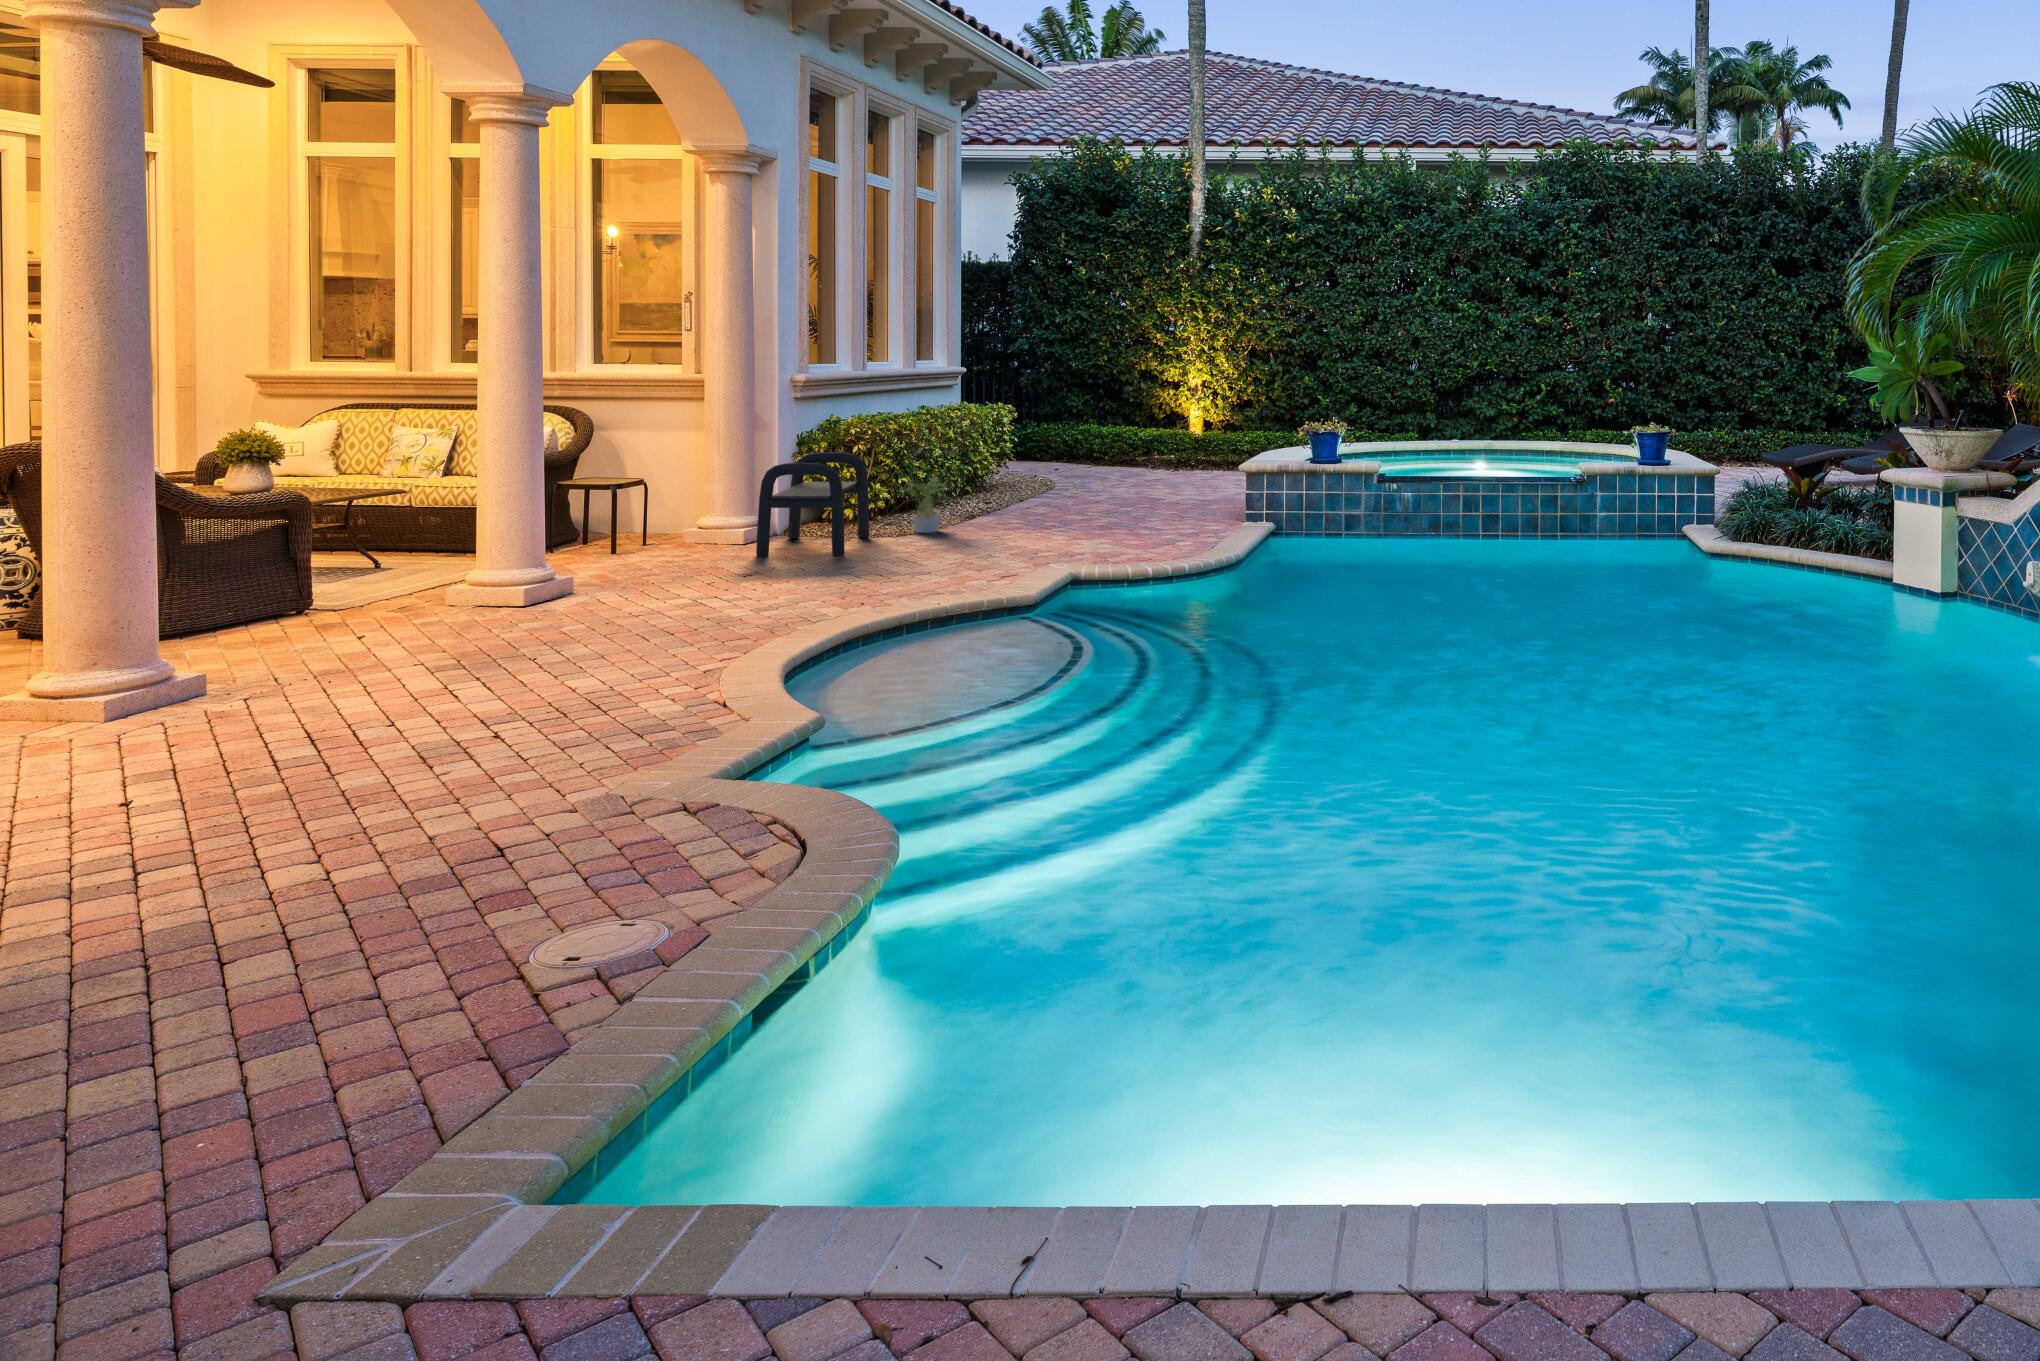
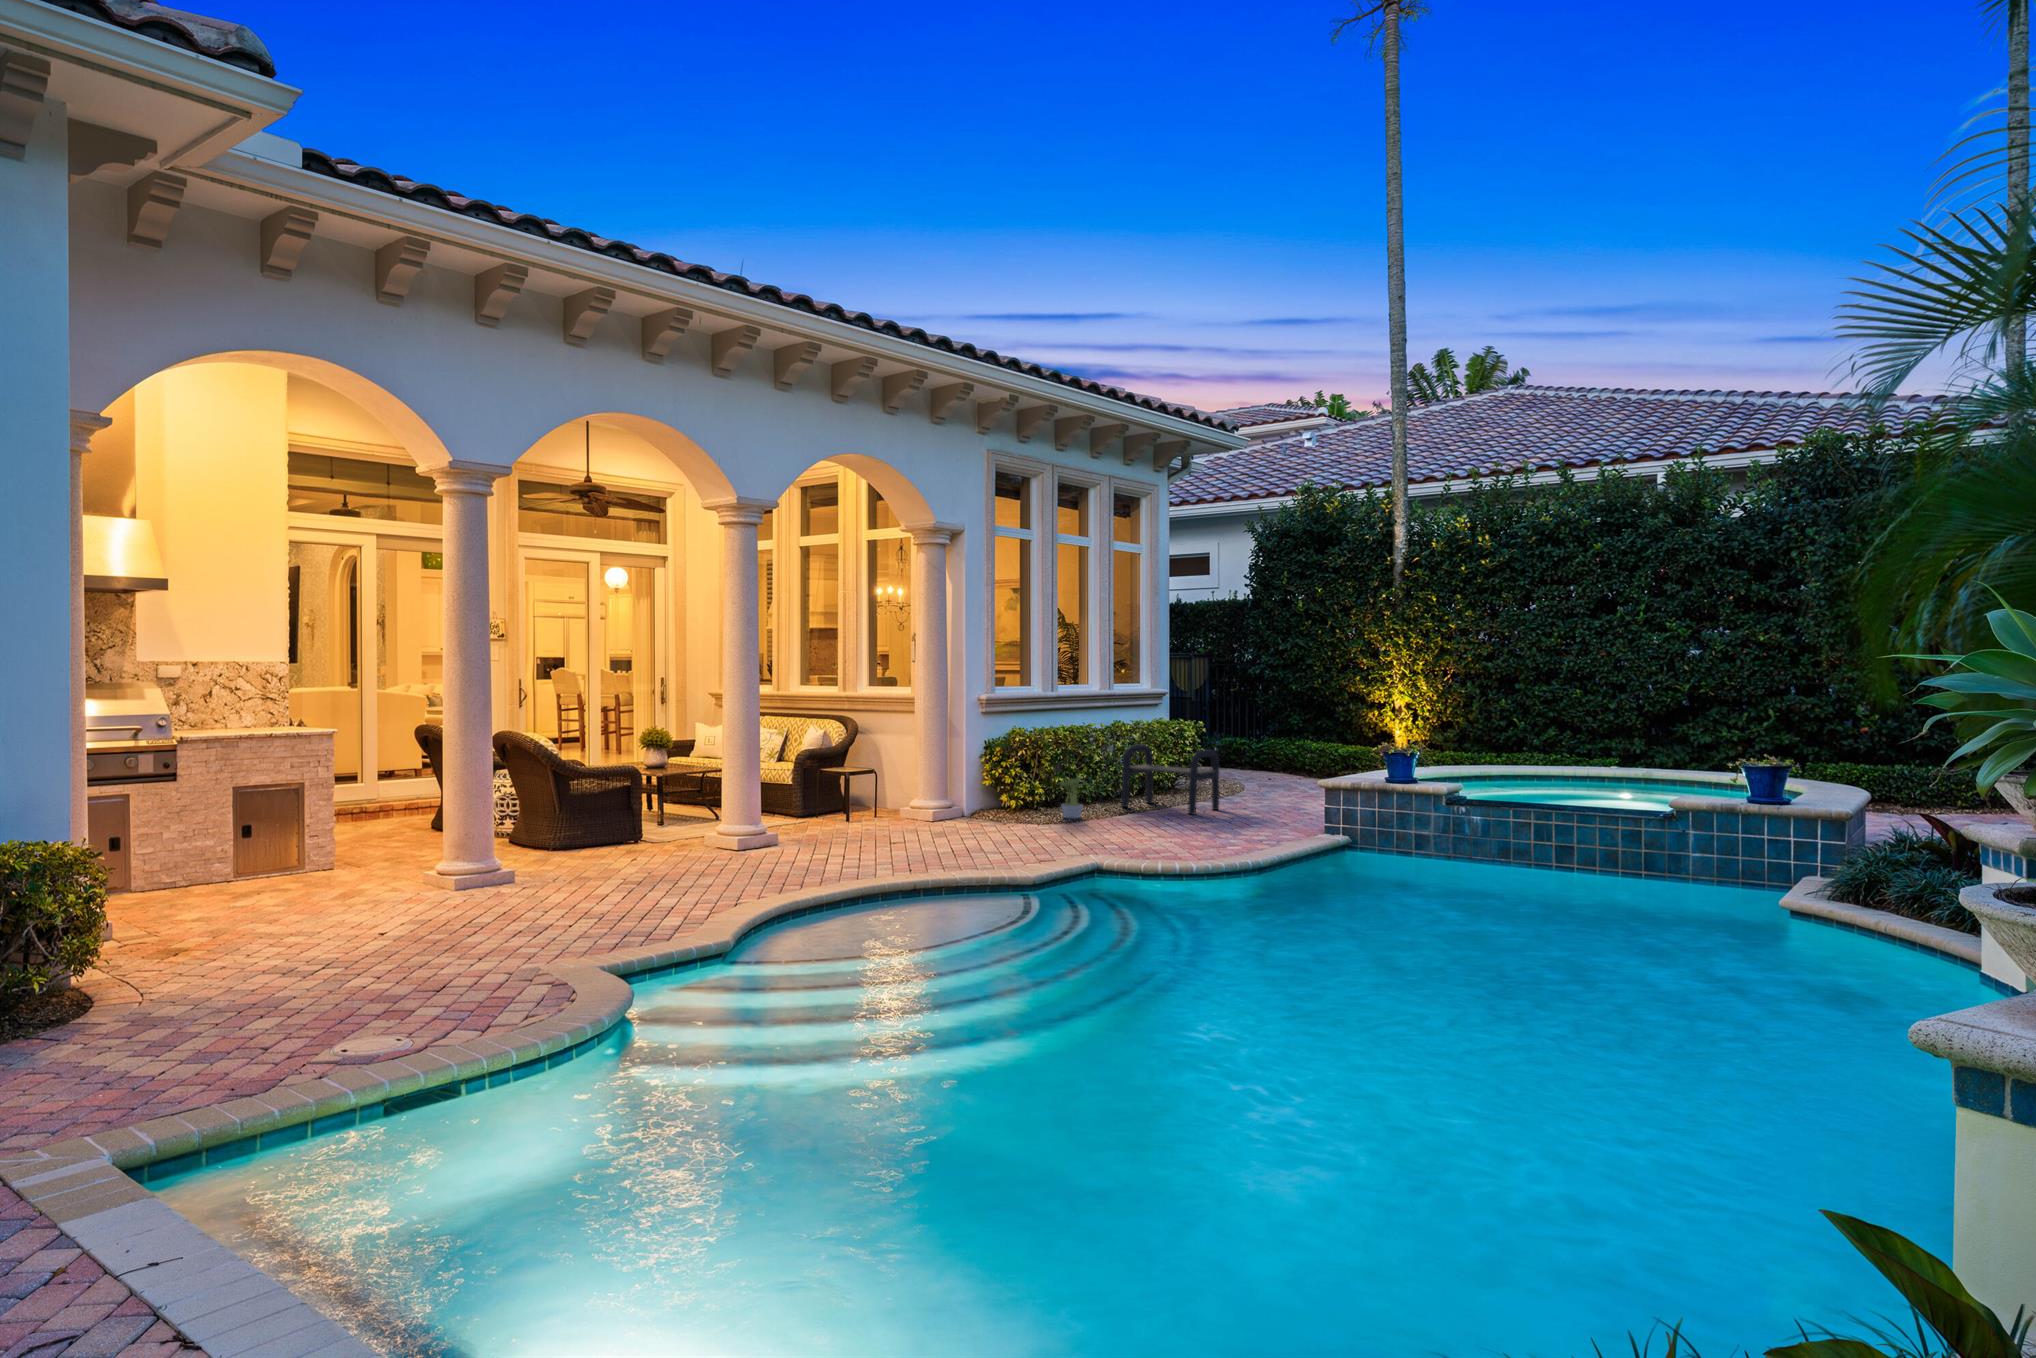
bench: present [756,452,869,556] -> present [1121,744,1219,815]

